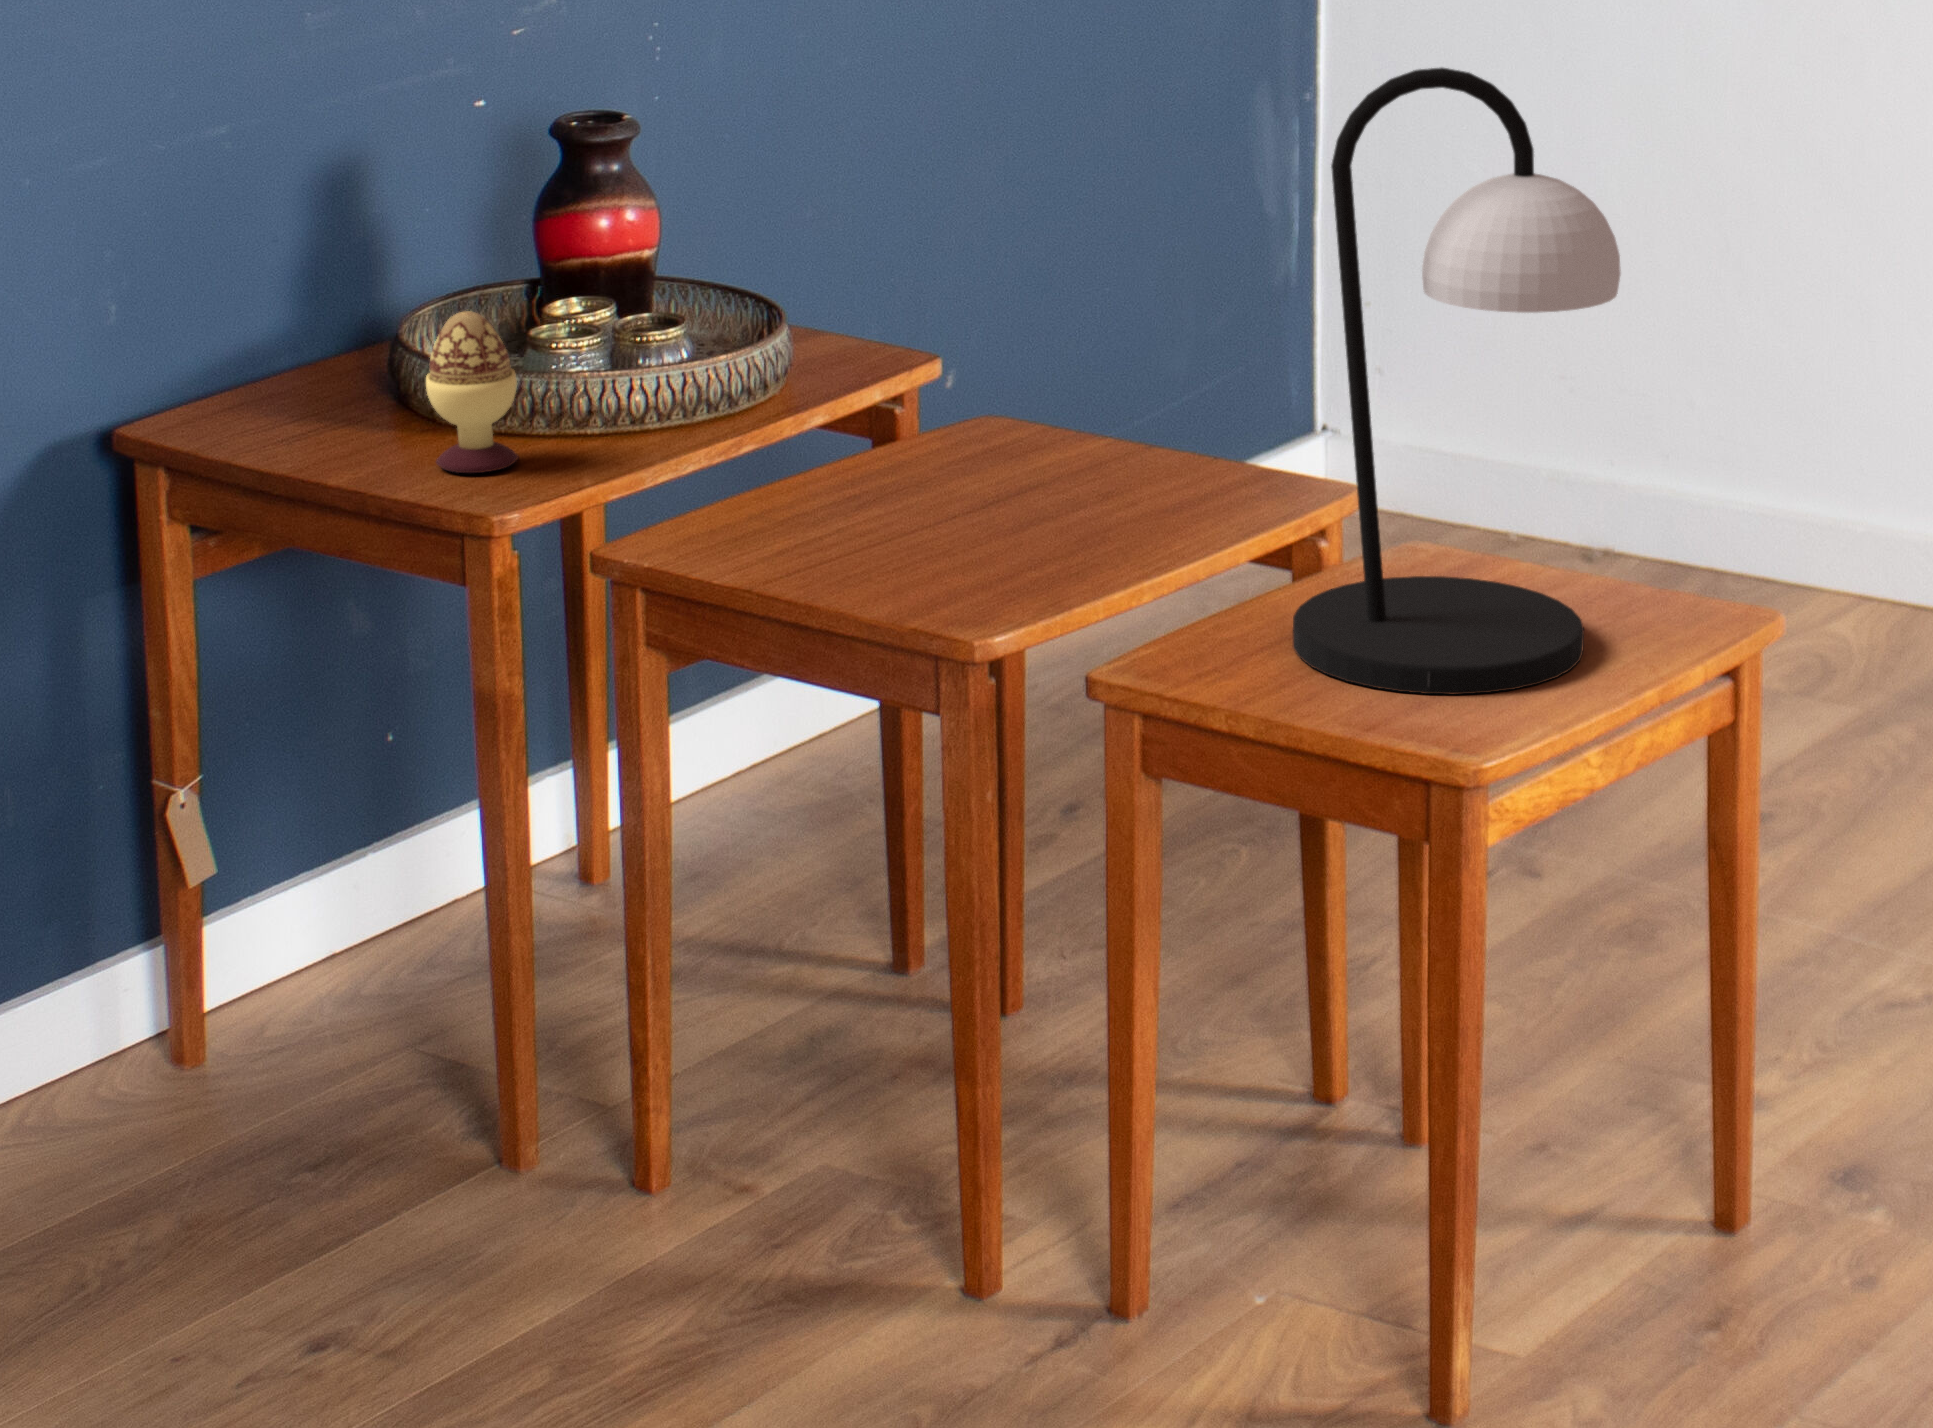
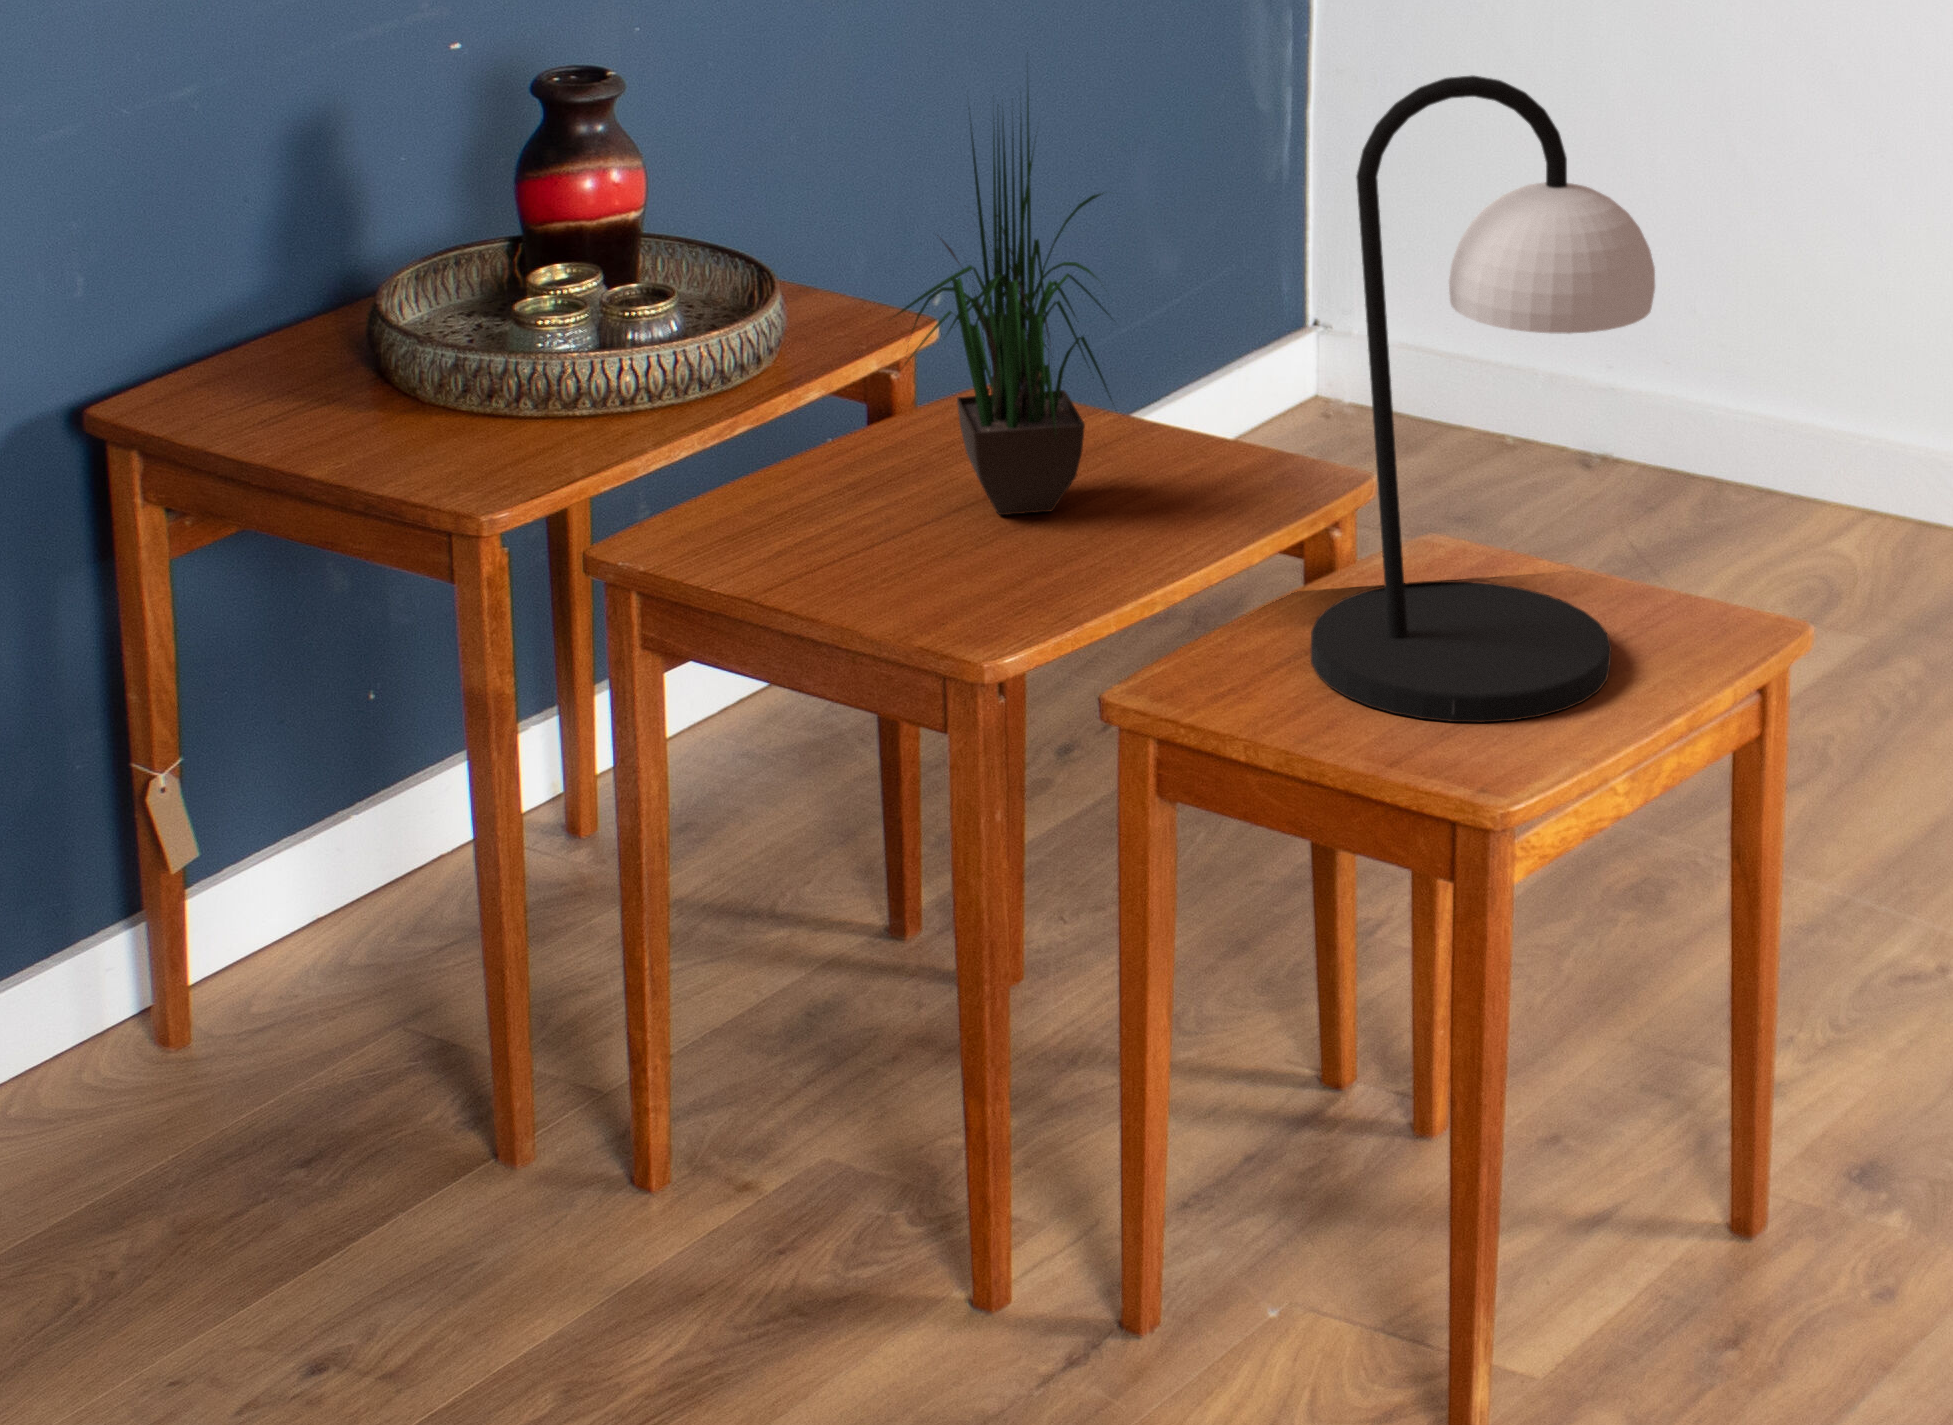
potted plant: none [884,56,1112,523] -> present [893,96,1108,515]
decorative egg: present [426,311,518,473] -> none [409,297,506,465]

